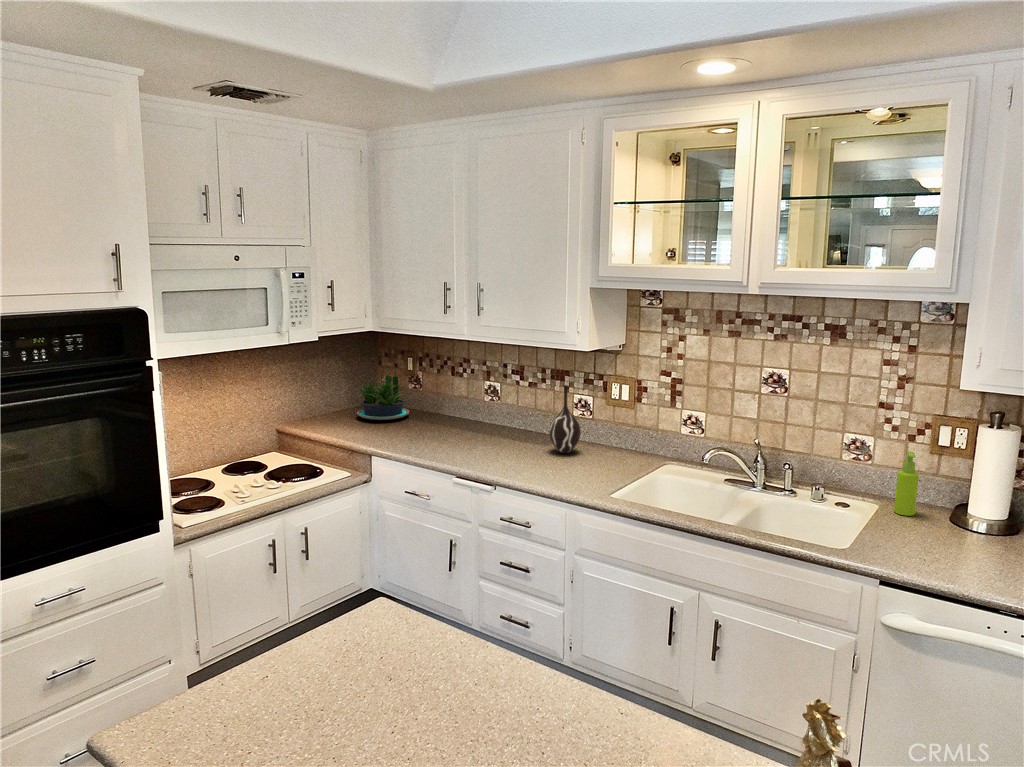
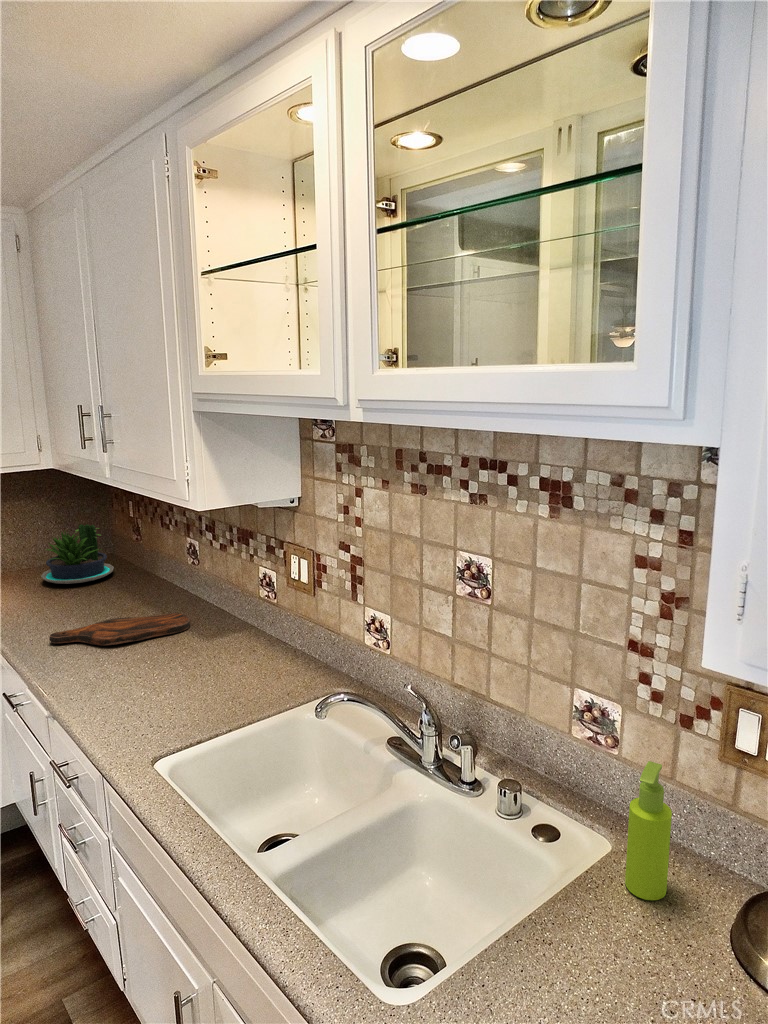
vase: present [549,385,581,453] -> none [189,558,238,659]
cutting board: none [436,432,521,450] -> present [49,613,190,645]

